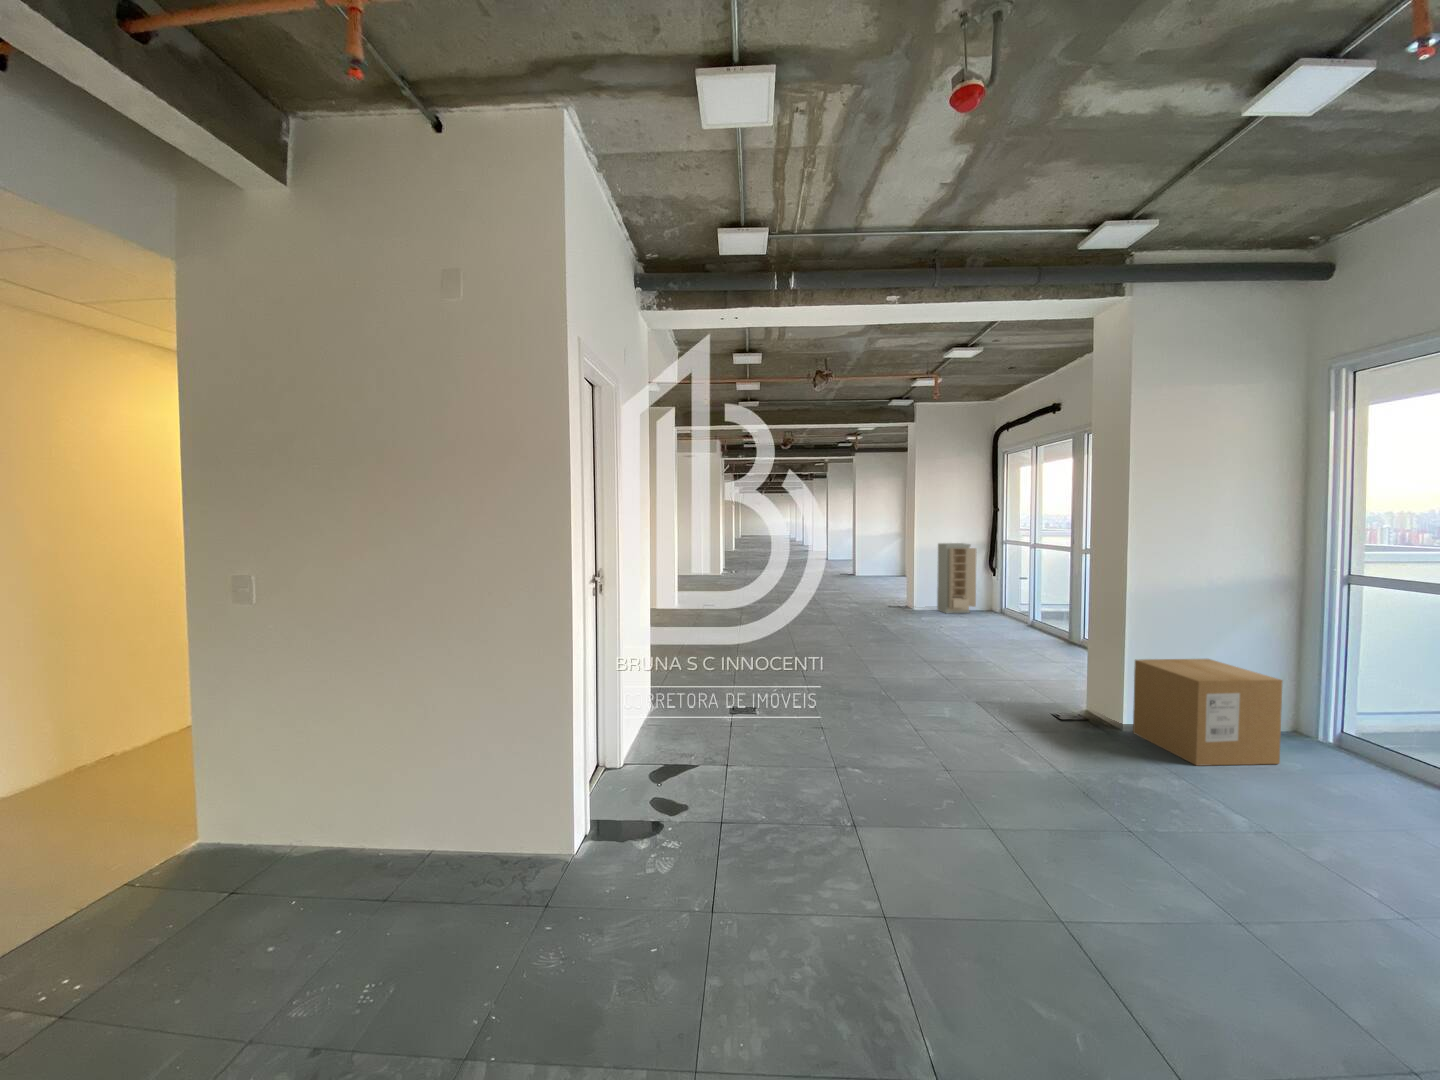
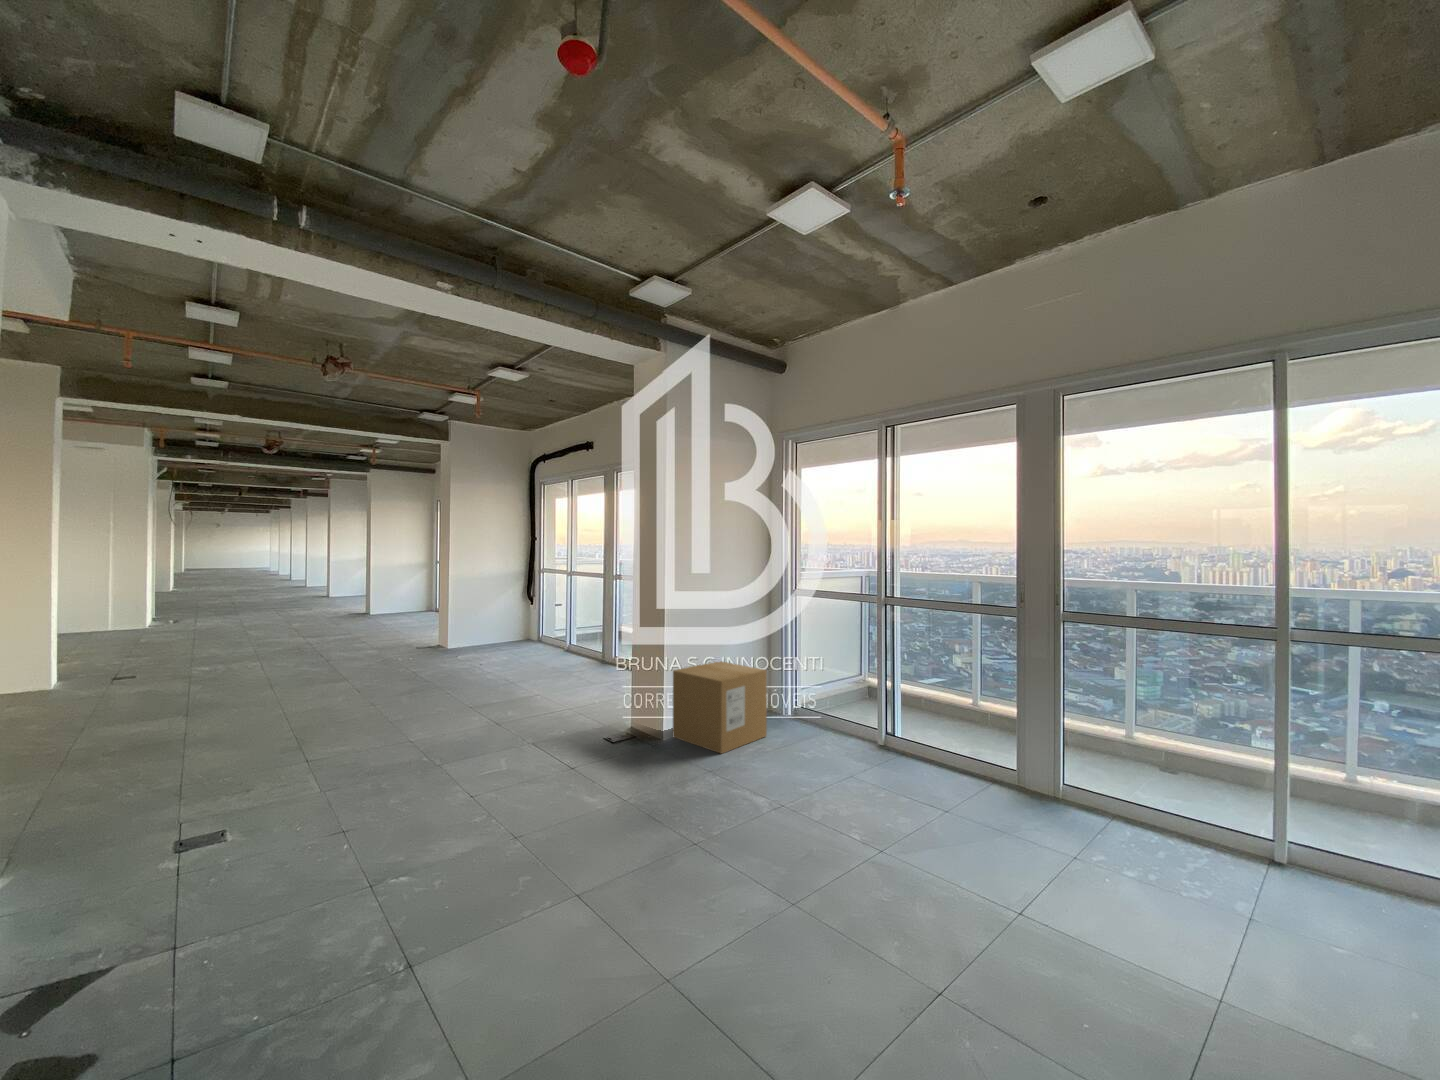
storage cabinet: present [937,543,977,613] -> none [475,573,516,648]

